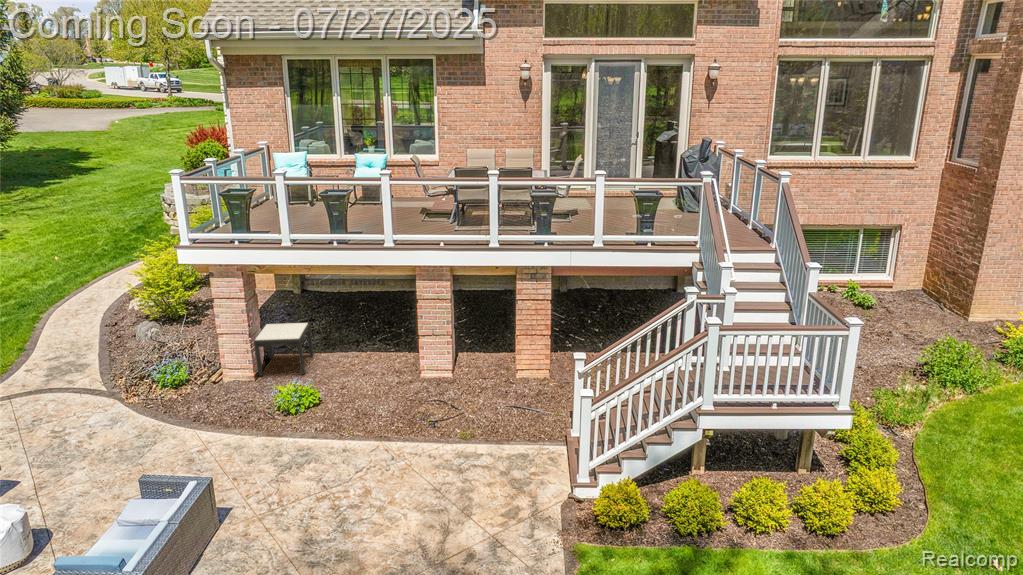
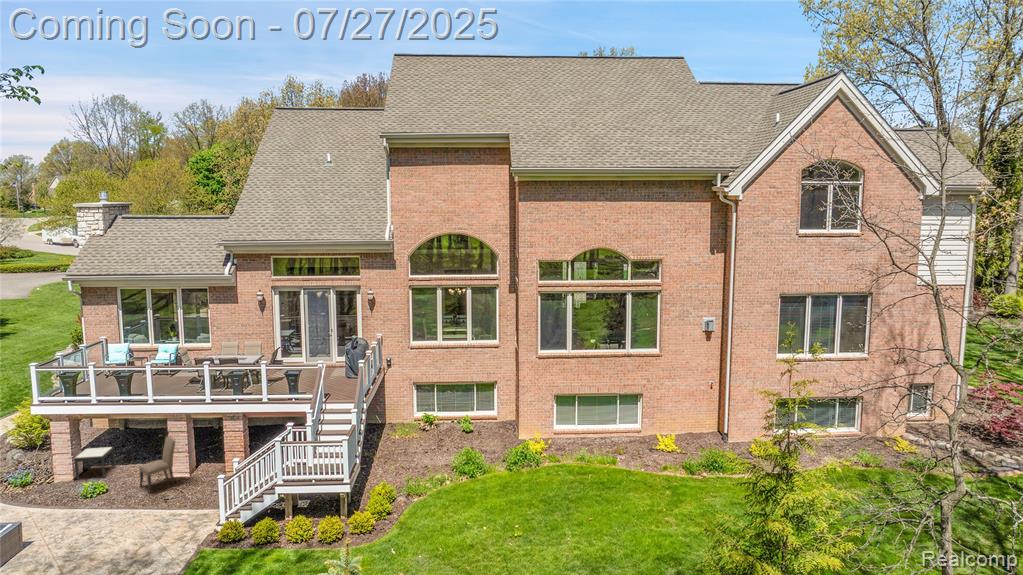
chair: none [371,308,432,408] -> present [139,437,175,493]

